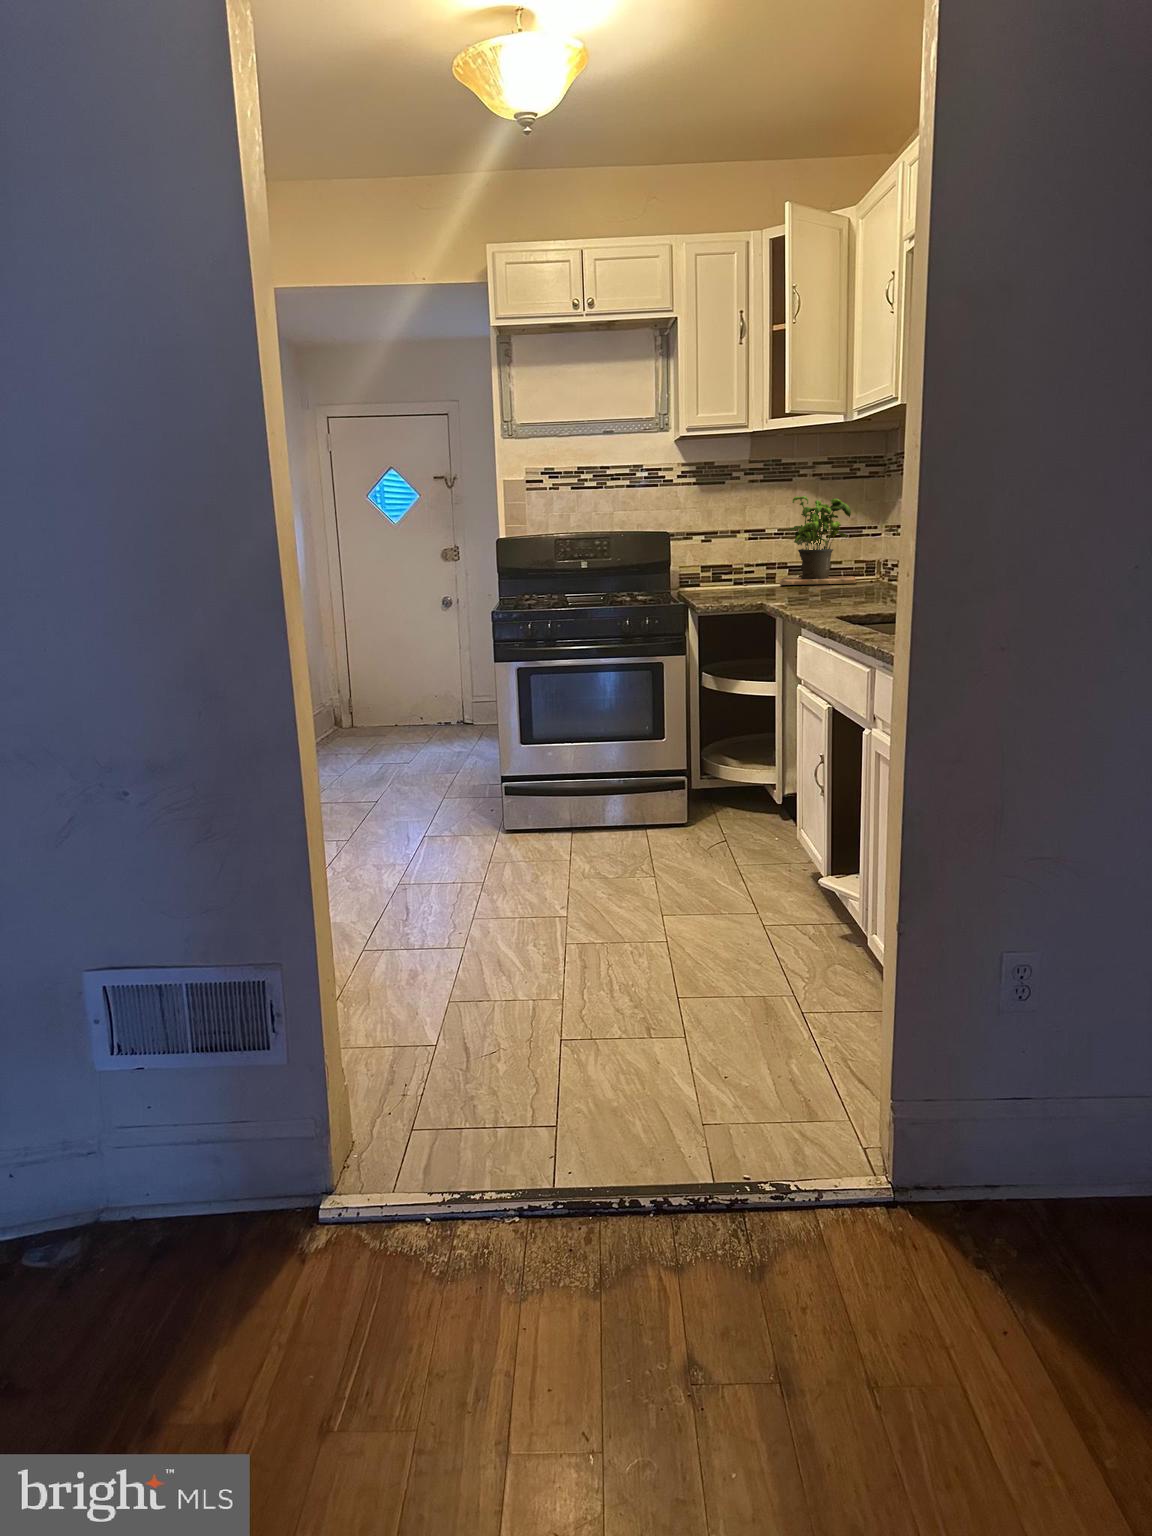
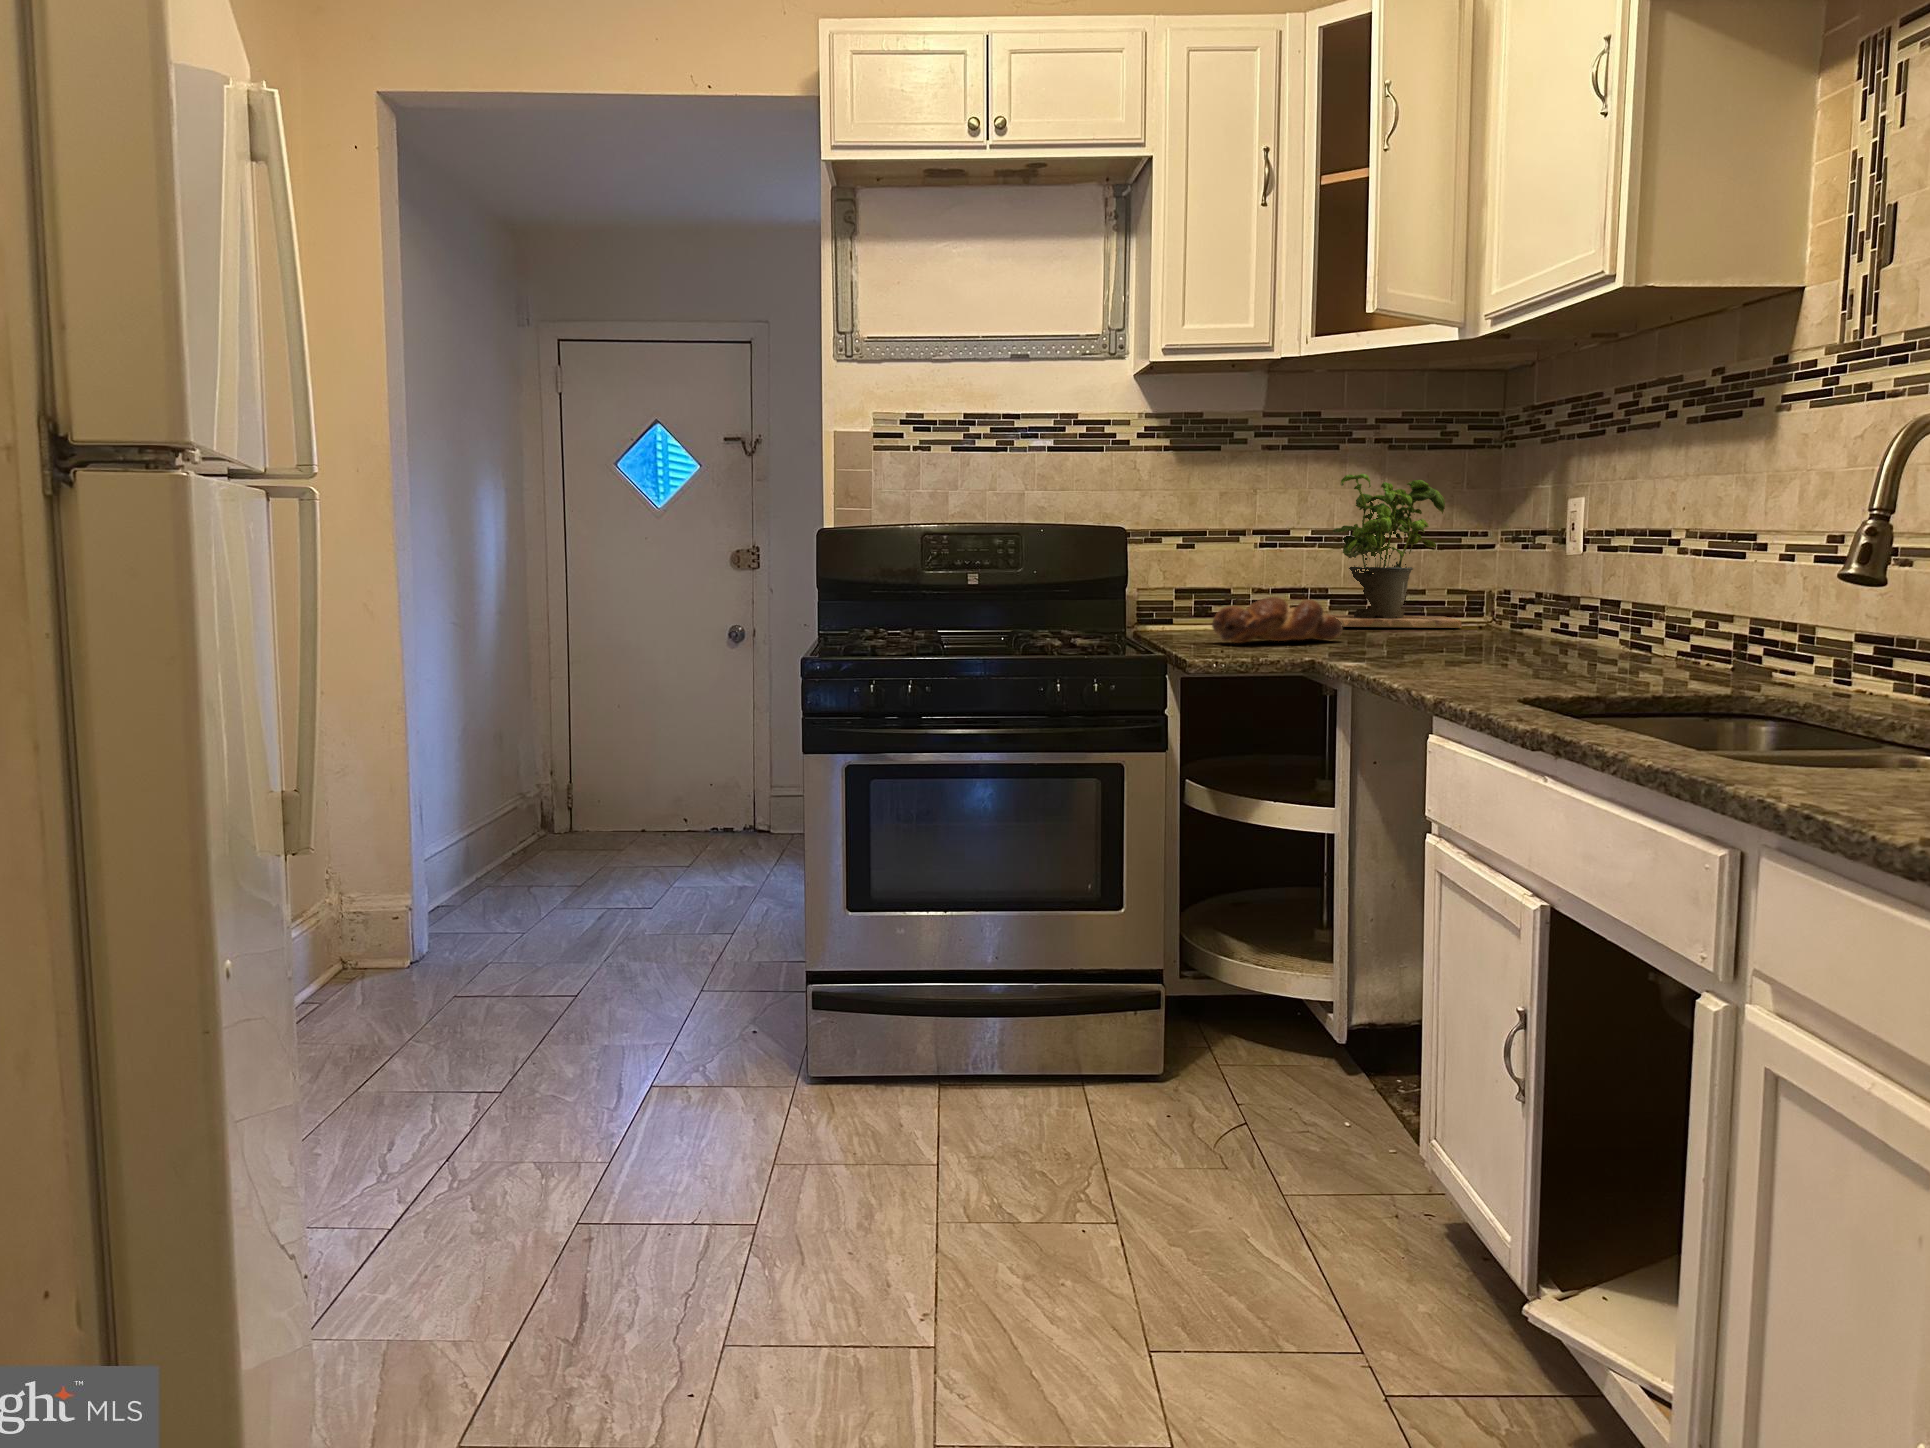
bread loaf: none [711,570,781,596] -> present [1212,597,1343,643]

